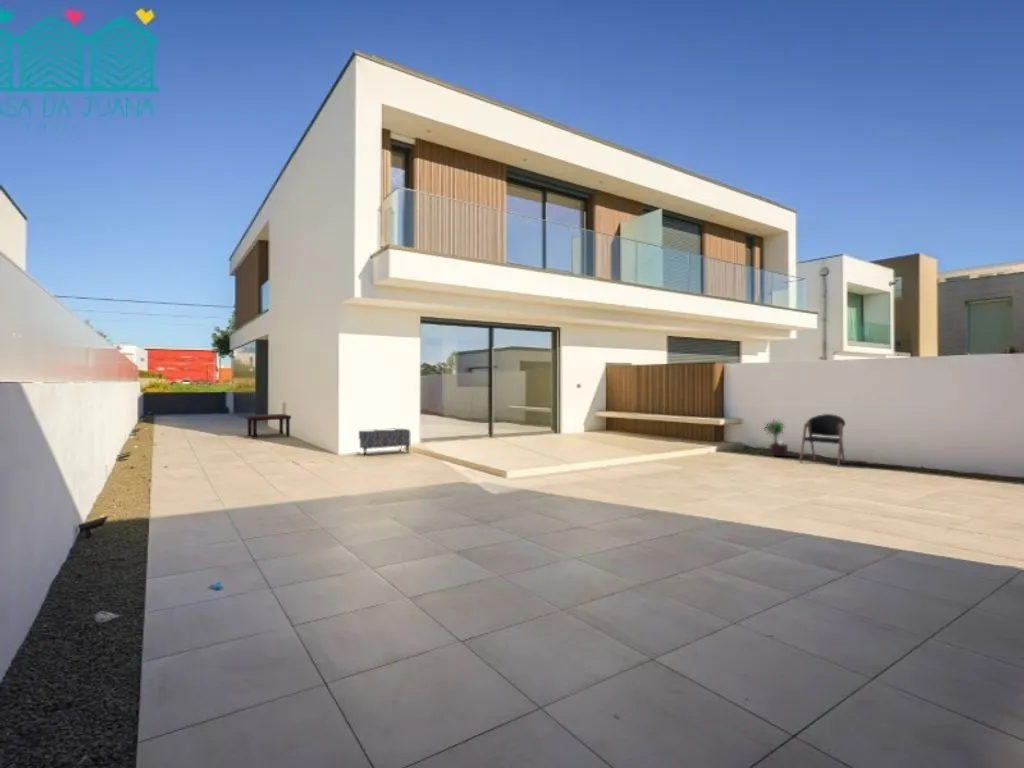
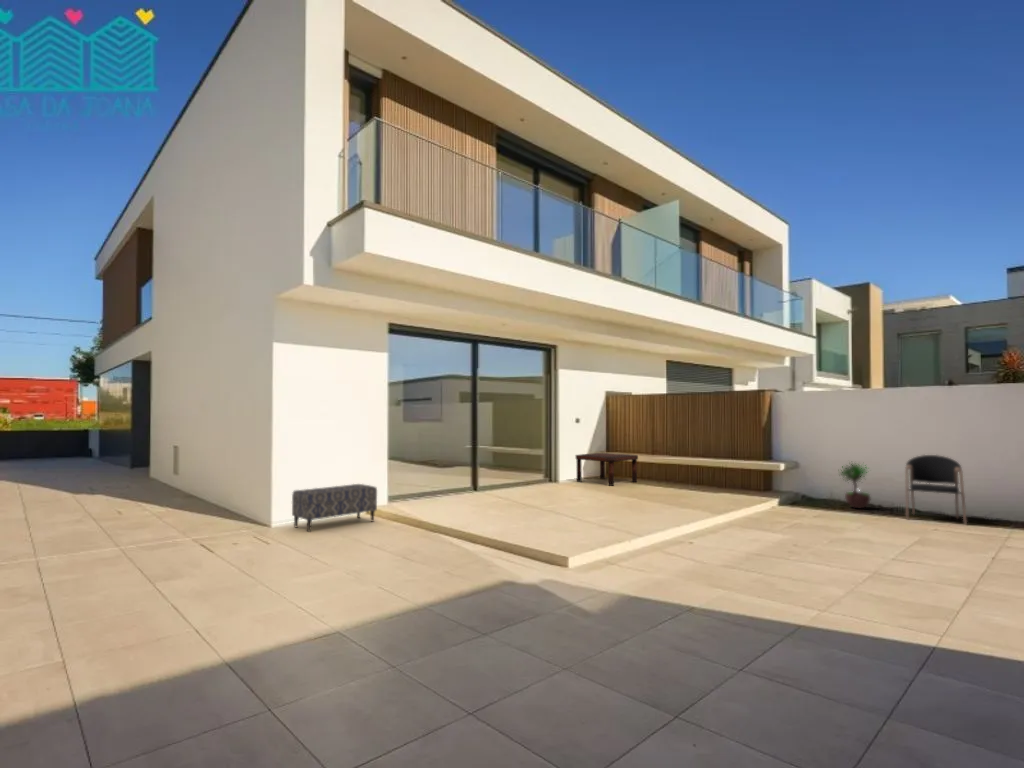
coffee table: present [246,414,291,438] -> present [576,453,638,486]

